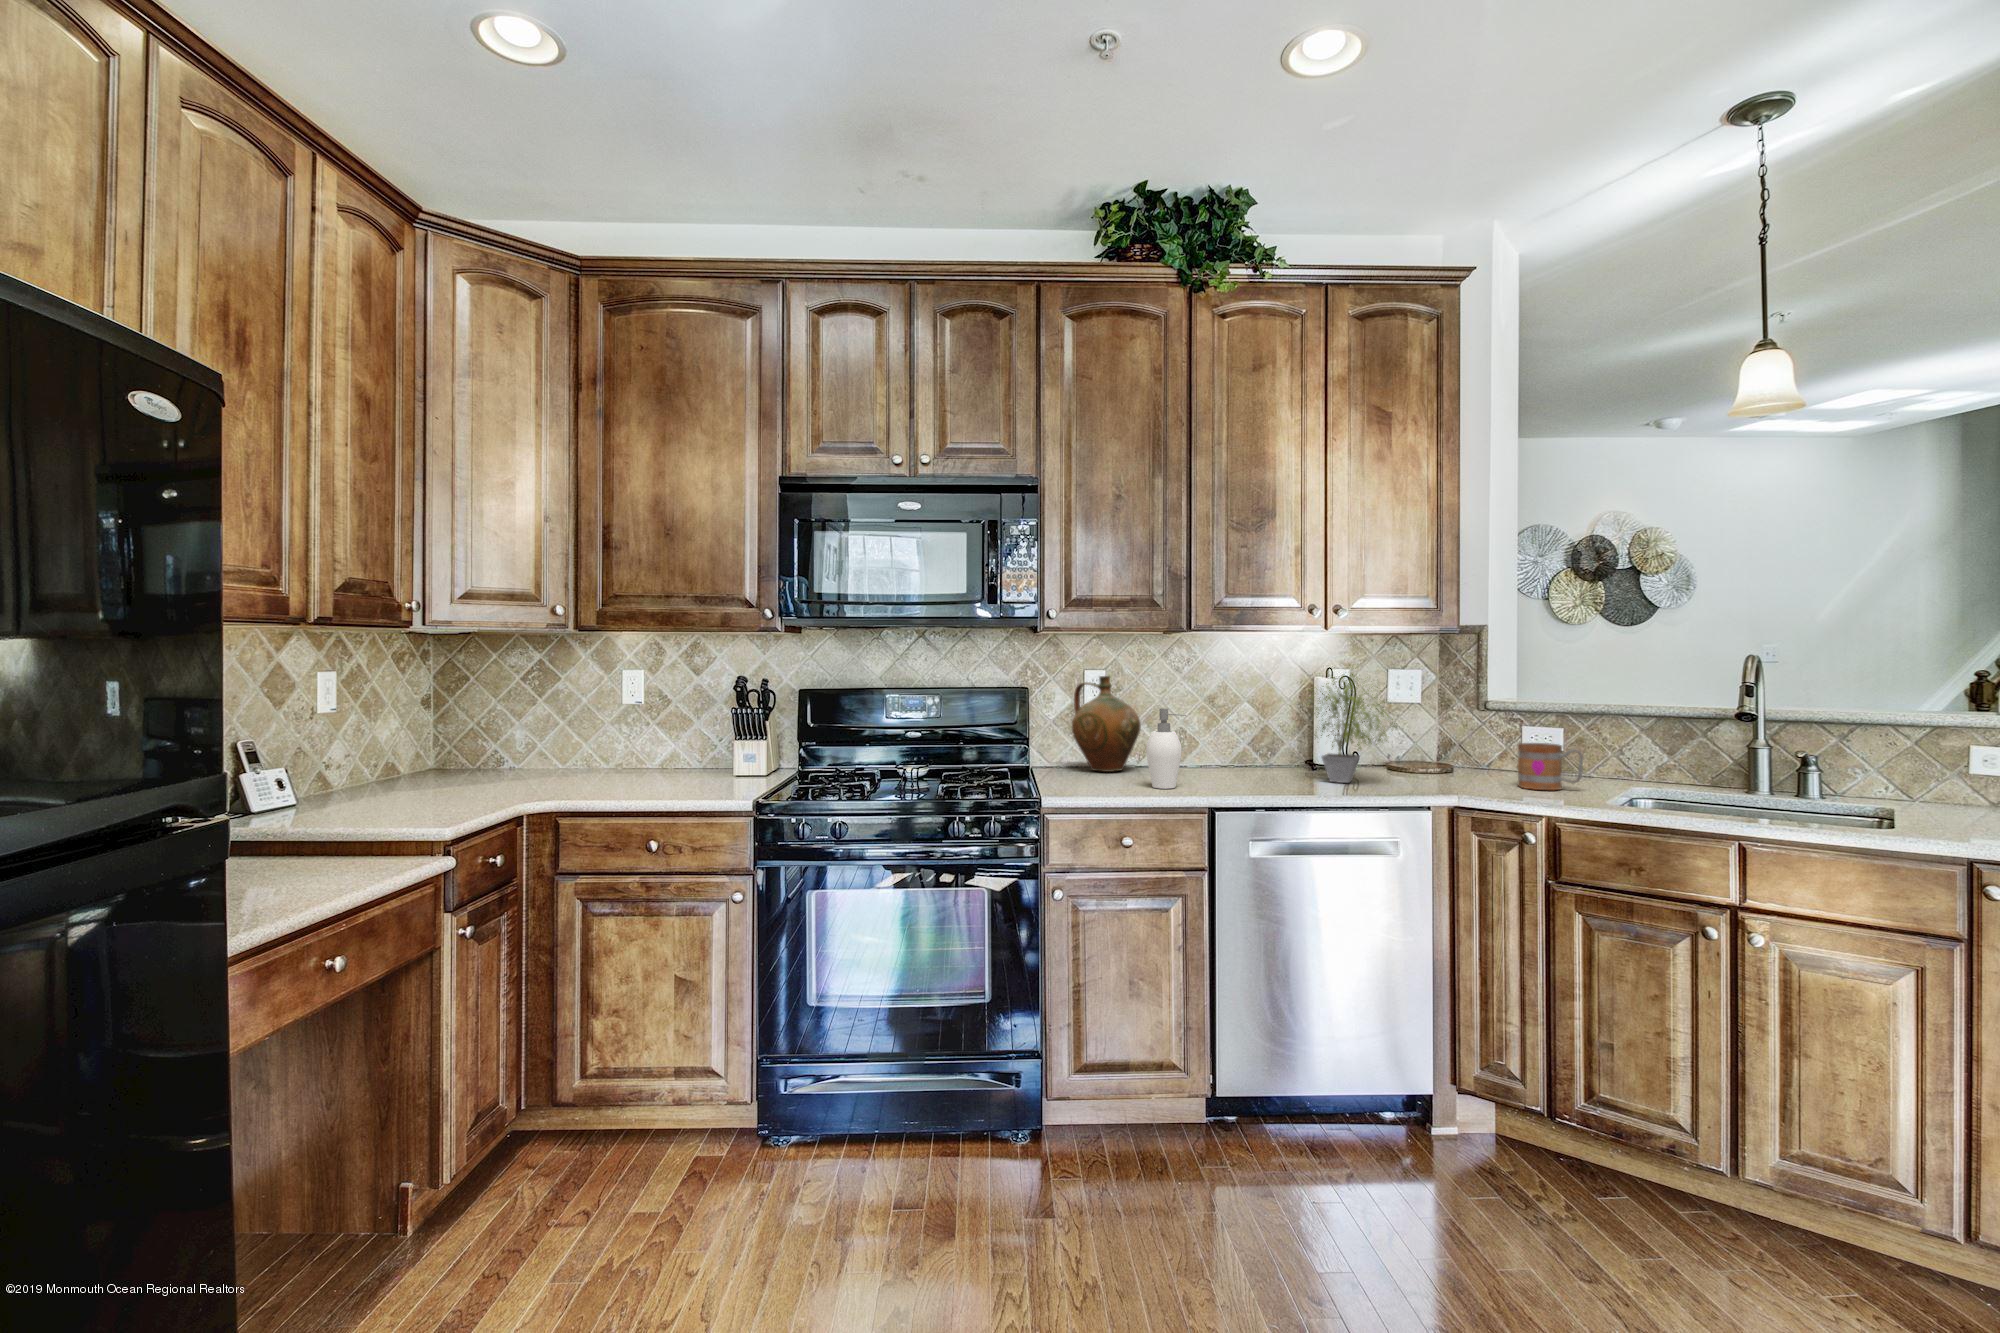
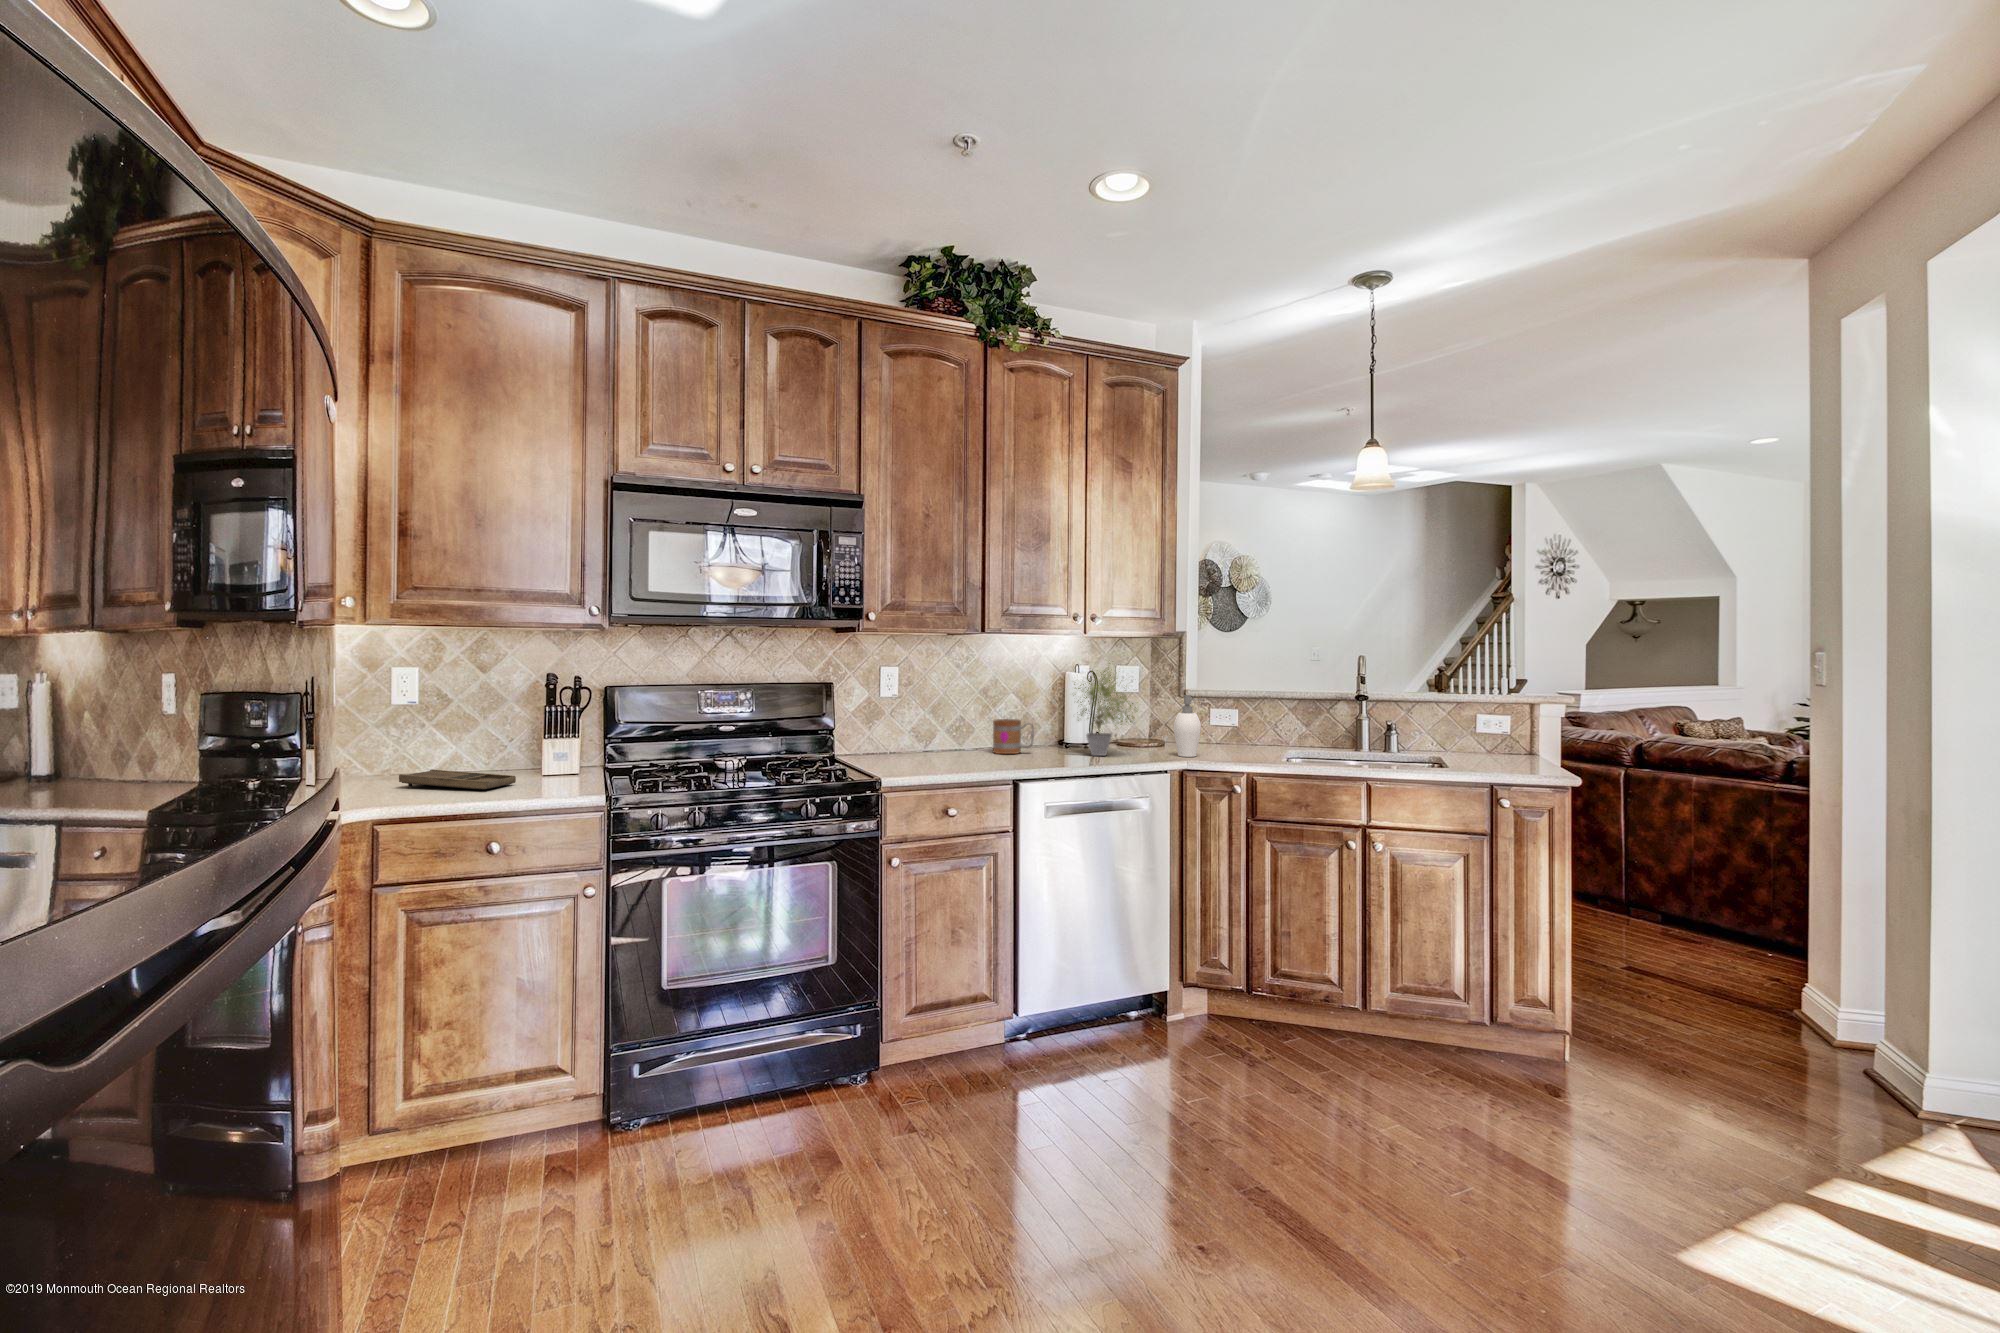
ceramic jug: present [1072,676,1141,772] -> none [877,671,938,755]
soap dispenser: present [1146,708,1186,789] -> present [1174,695,1201,757]
mug: present [1517,743,1583,790] -> present [993,719,1034,754]
tray: none [602,767,694,789] -> present [399,769,516,789]

